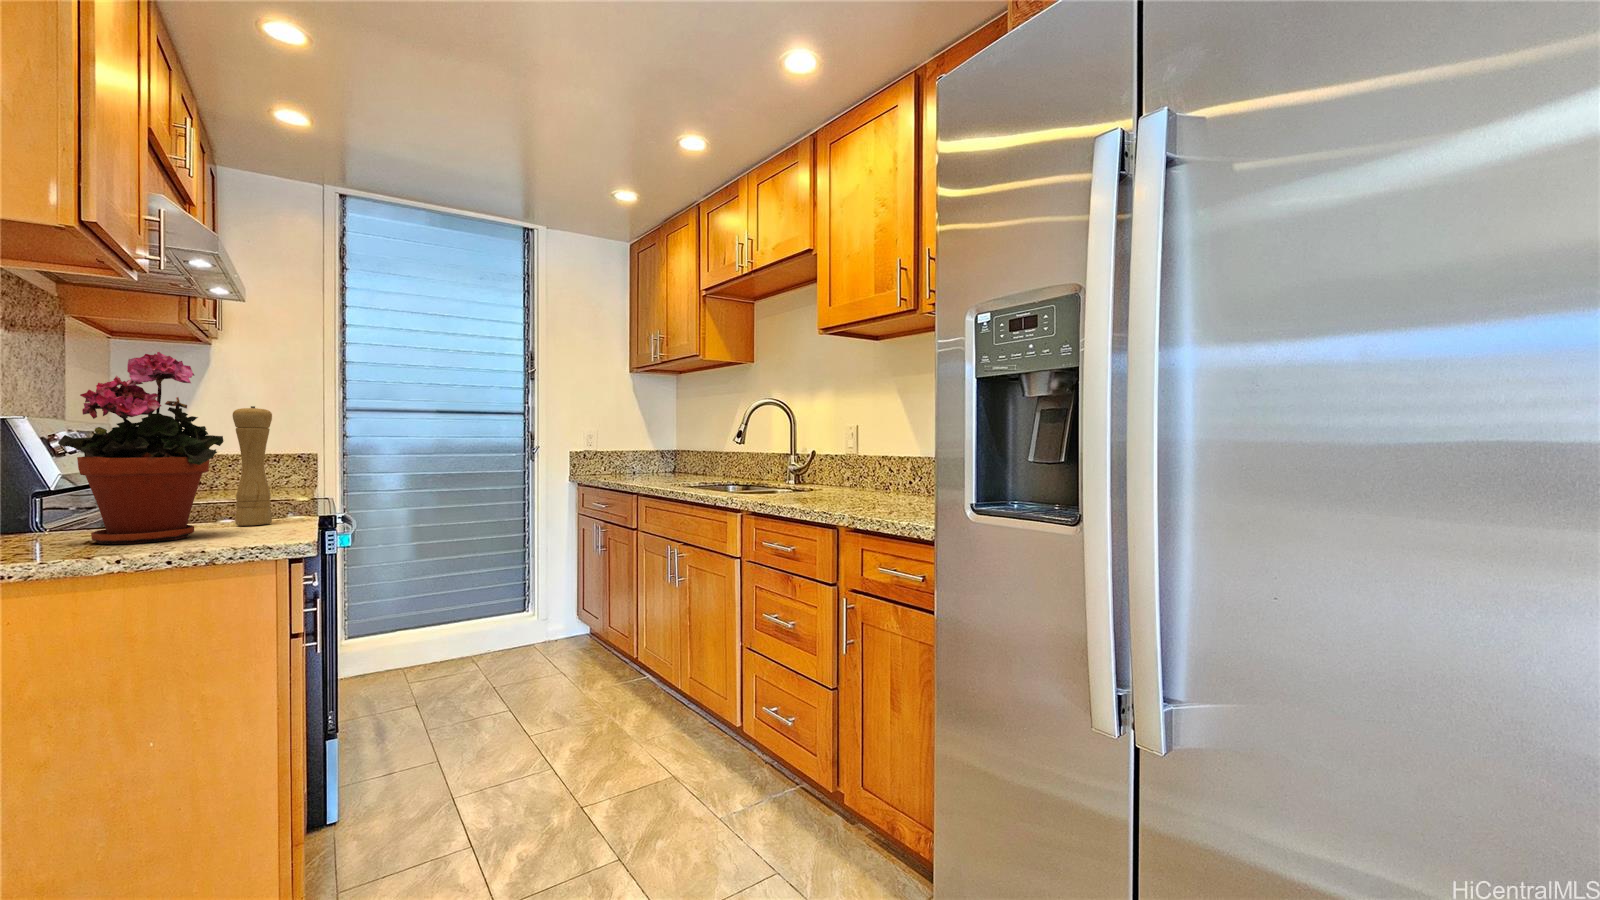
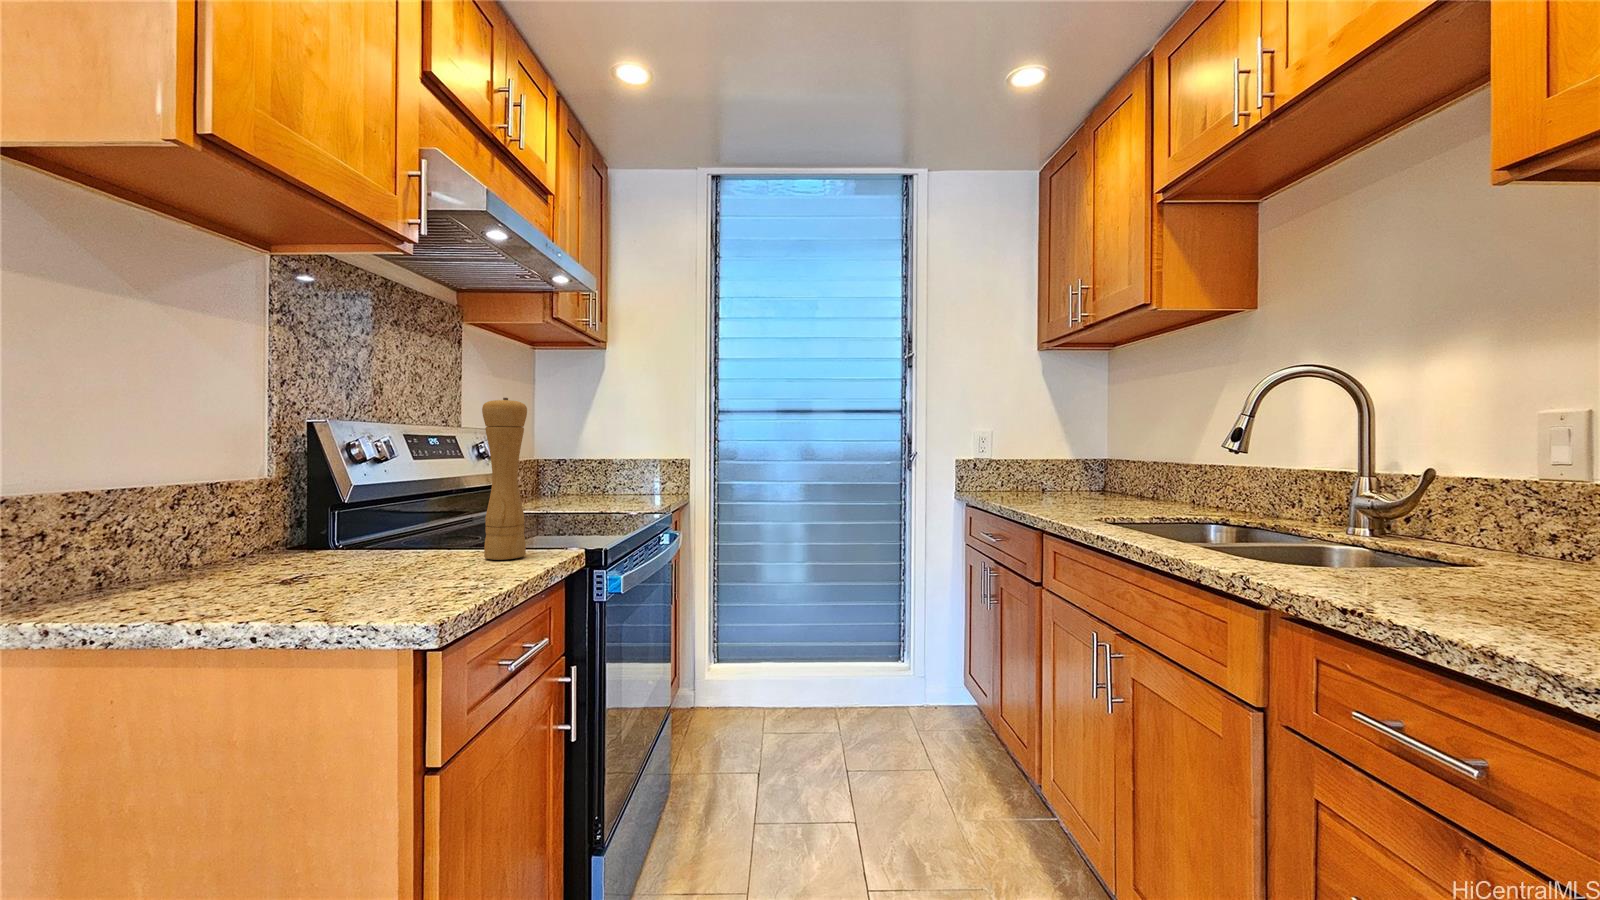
potted plant: present [58,352,224,544] -> none [260,322,431,589]

